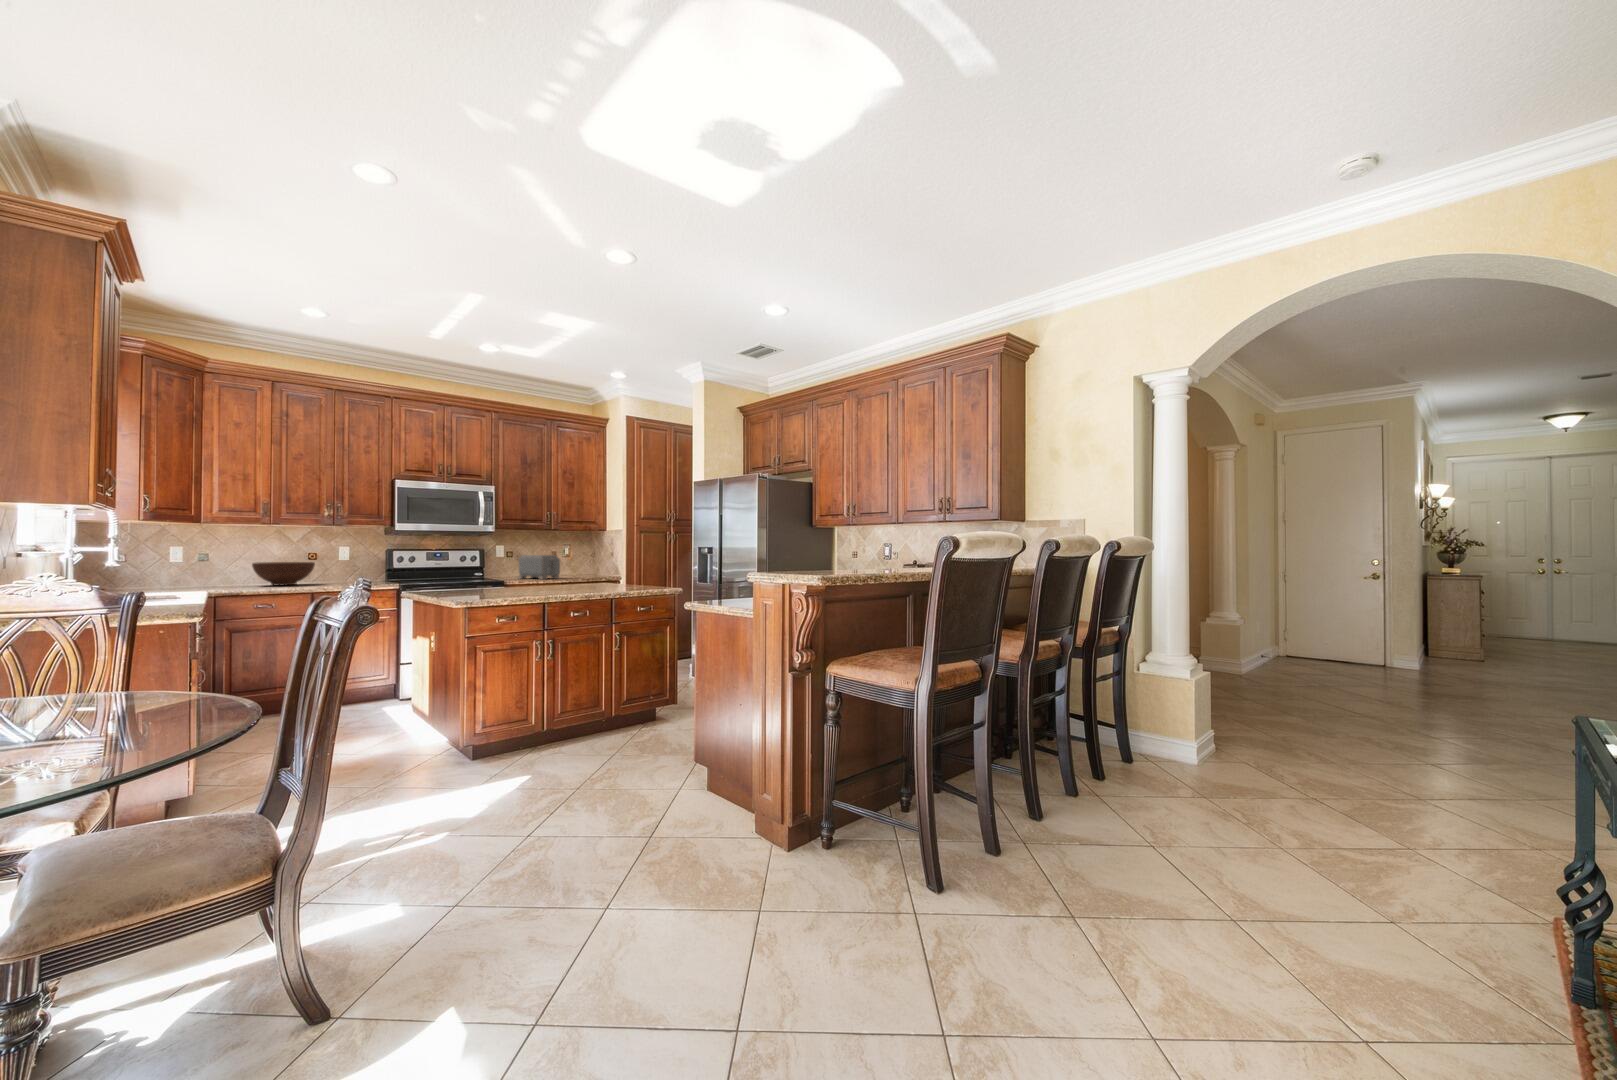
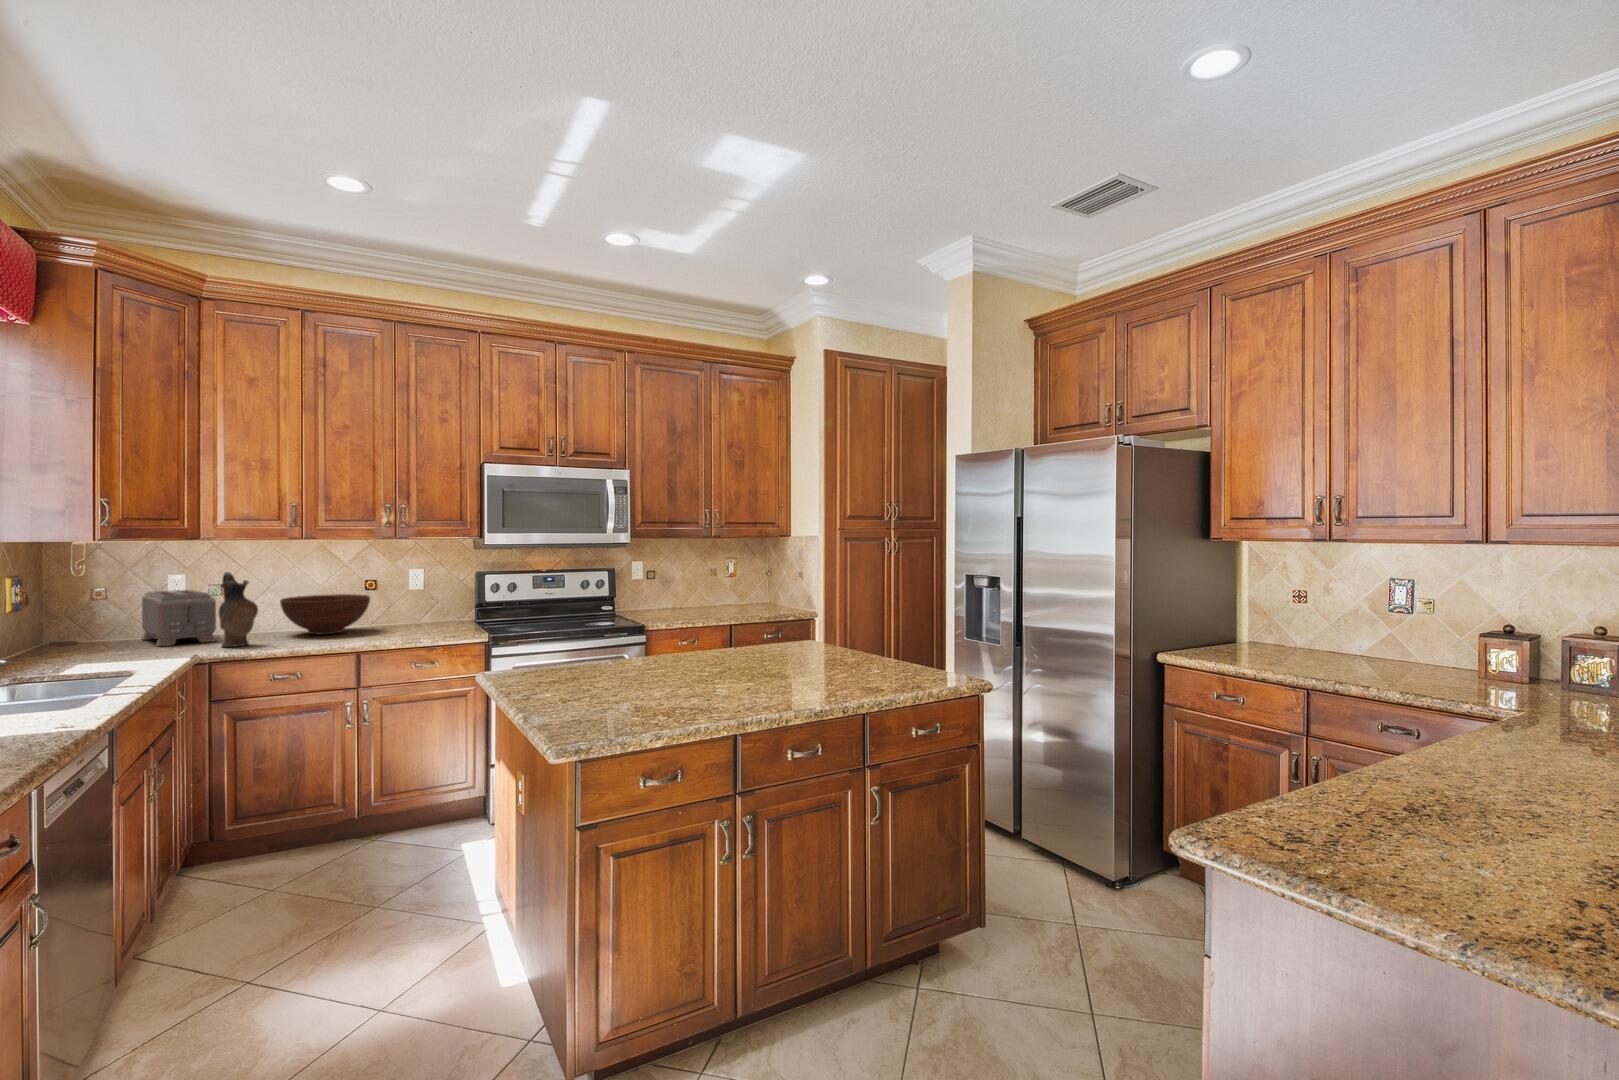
ceramic pitcher: none [215,543,242,589] -> present [219,572,258,647]
toaster: present [518,555,560,579] -> present [142,590,216,646]

